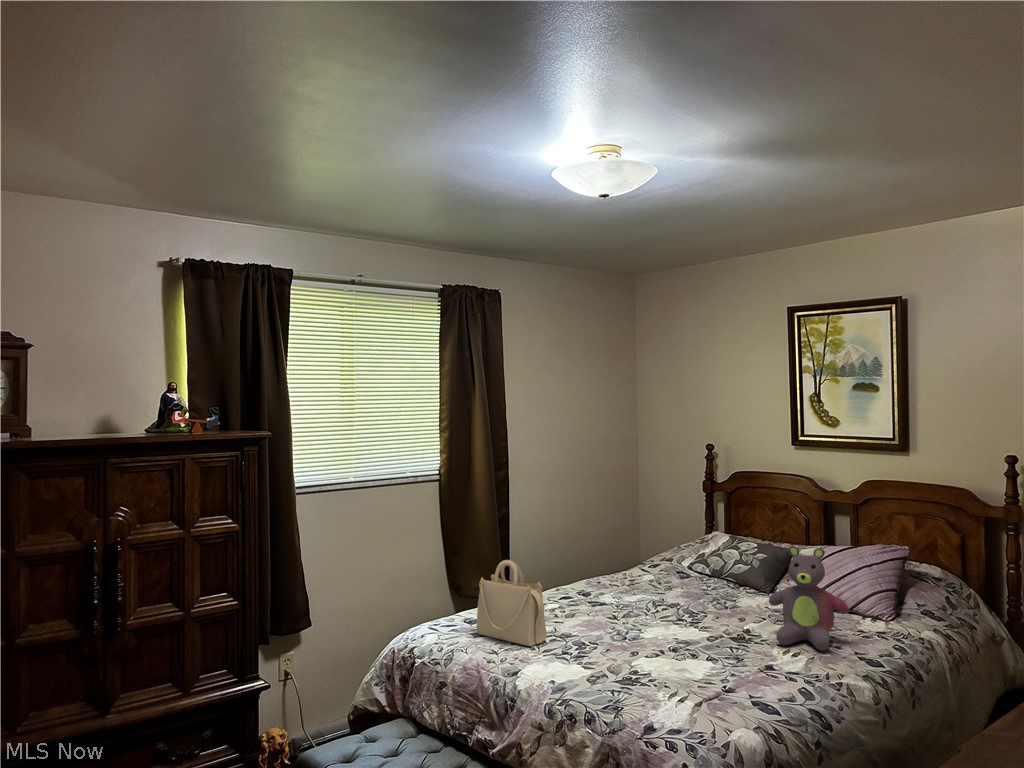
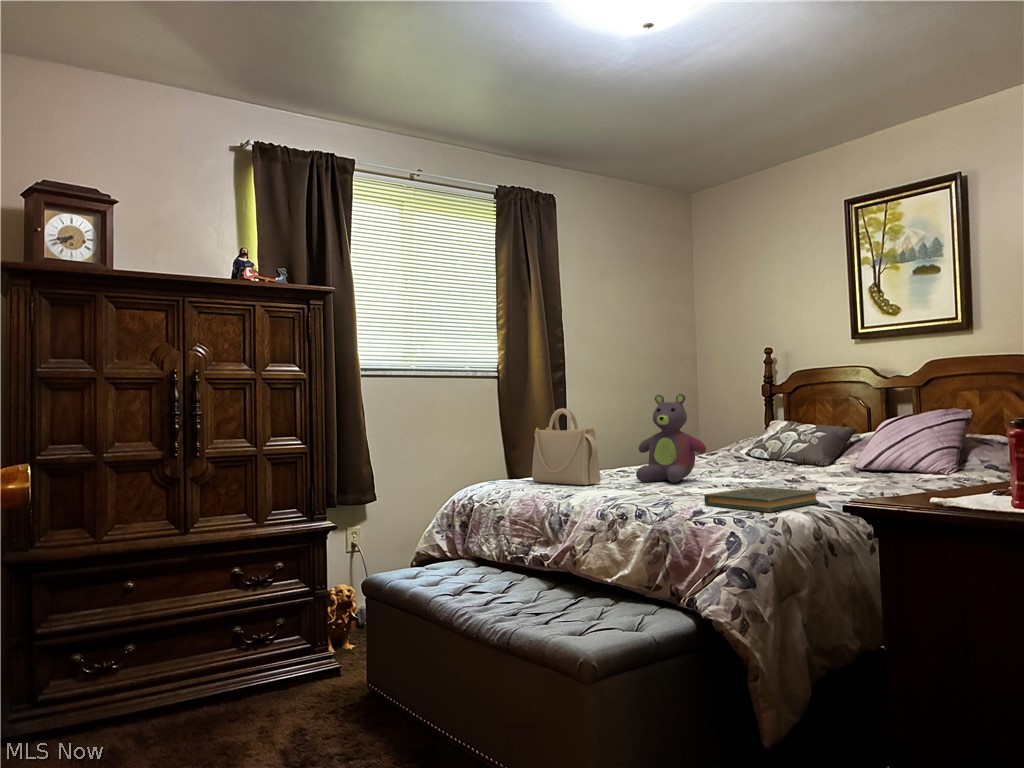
stuffed bear: present [769,546,849,651] -> present [636,394,706,483]
book: none [654,673,770,732] -> present [704,487,819,512]

